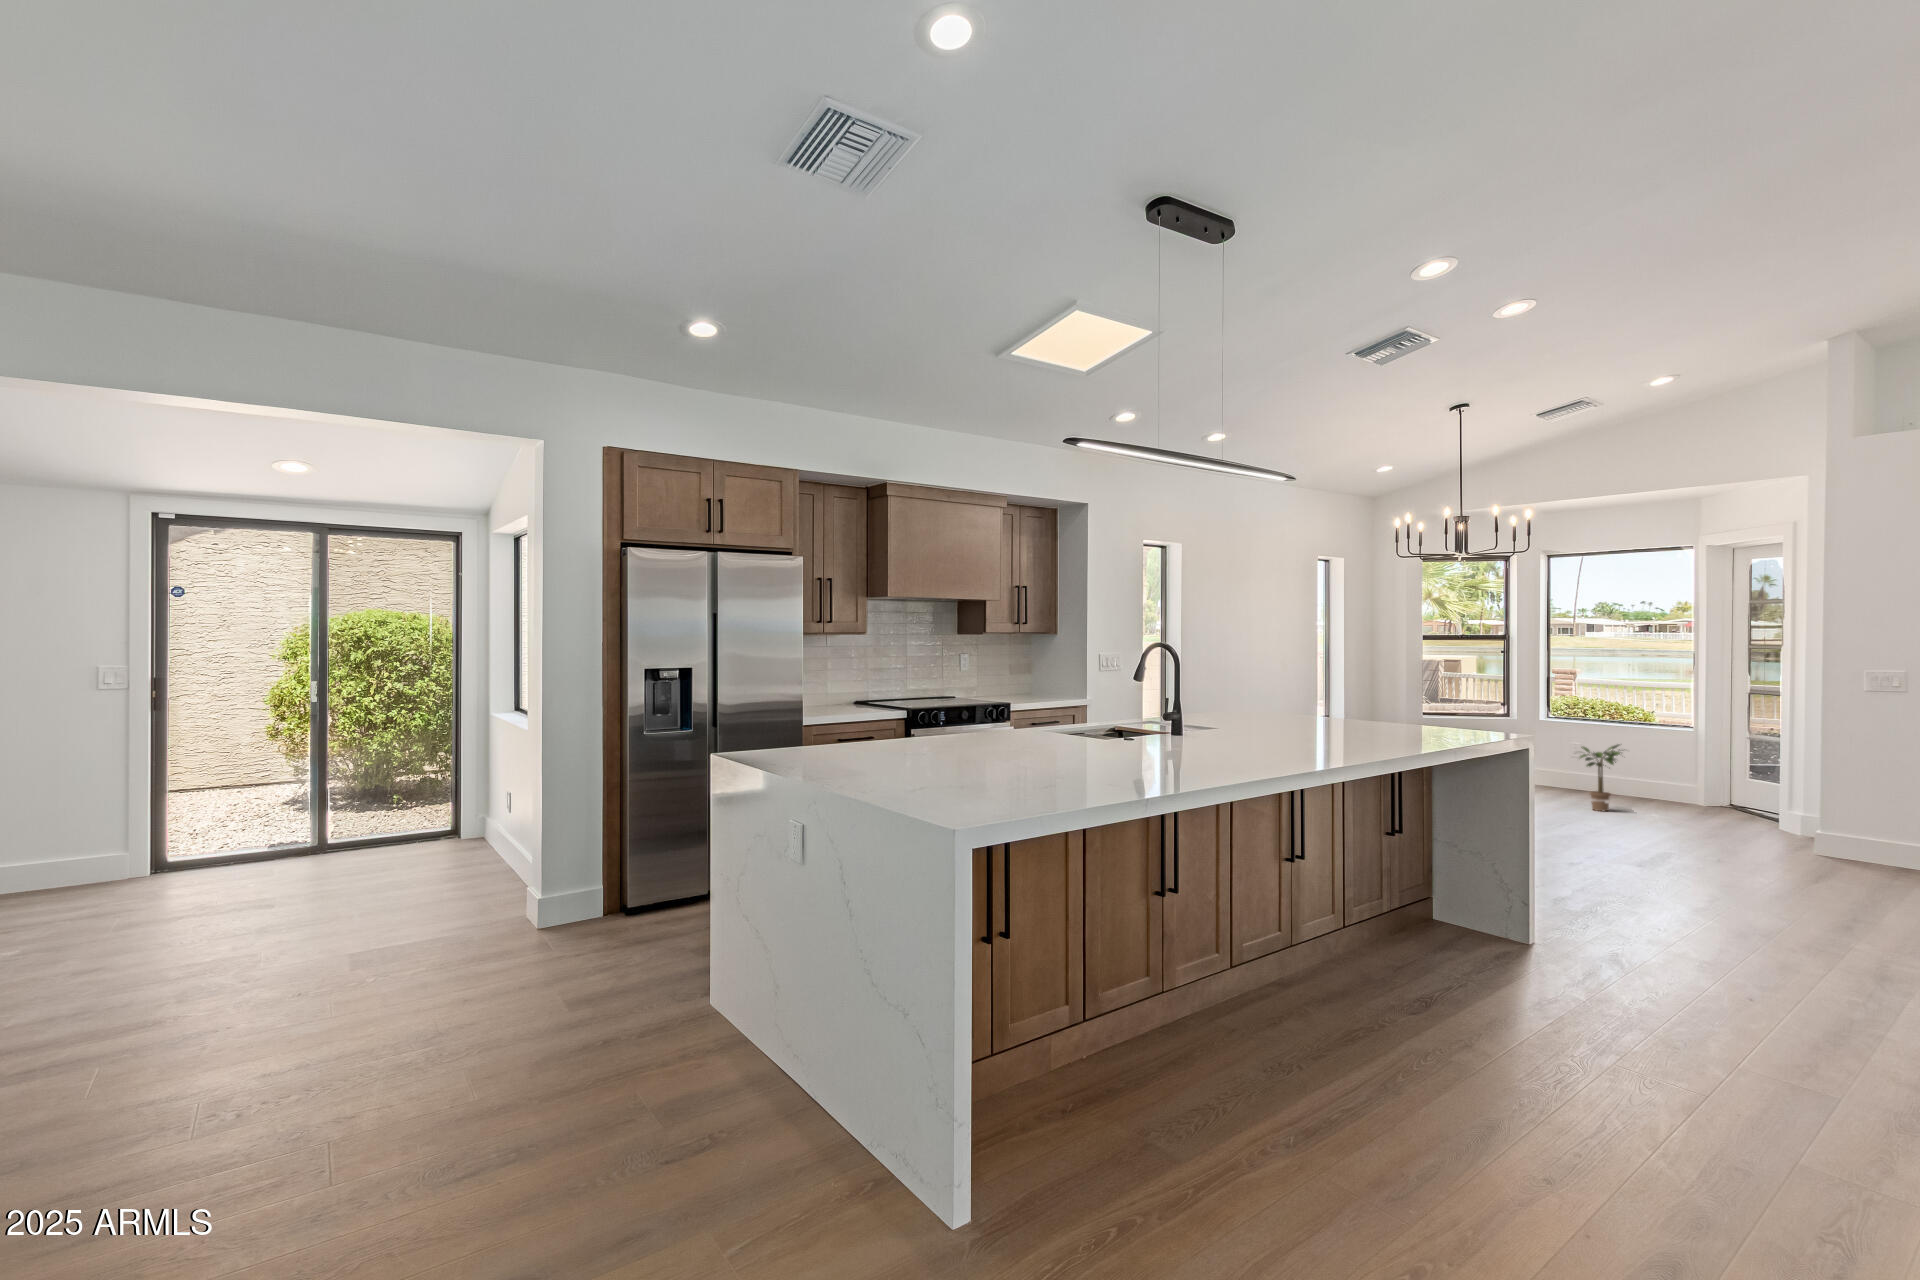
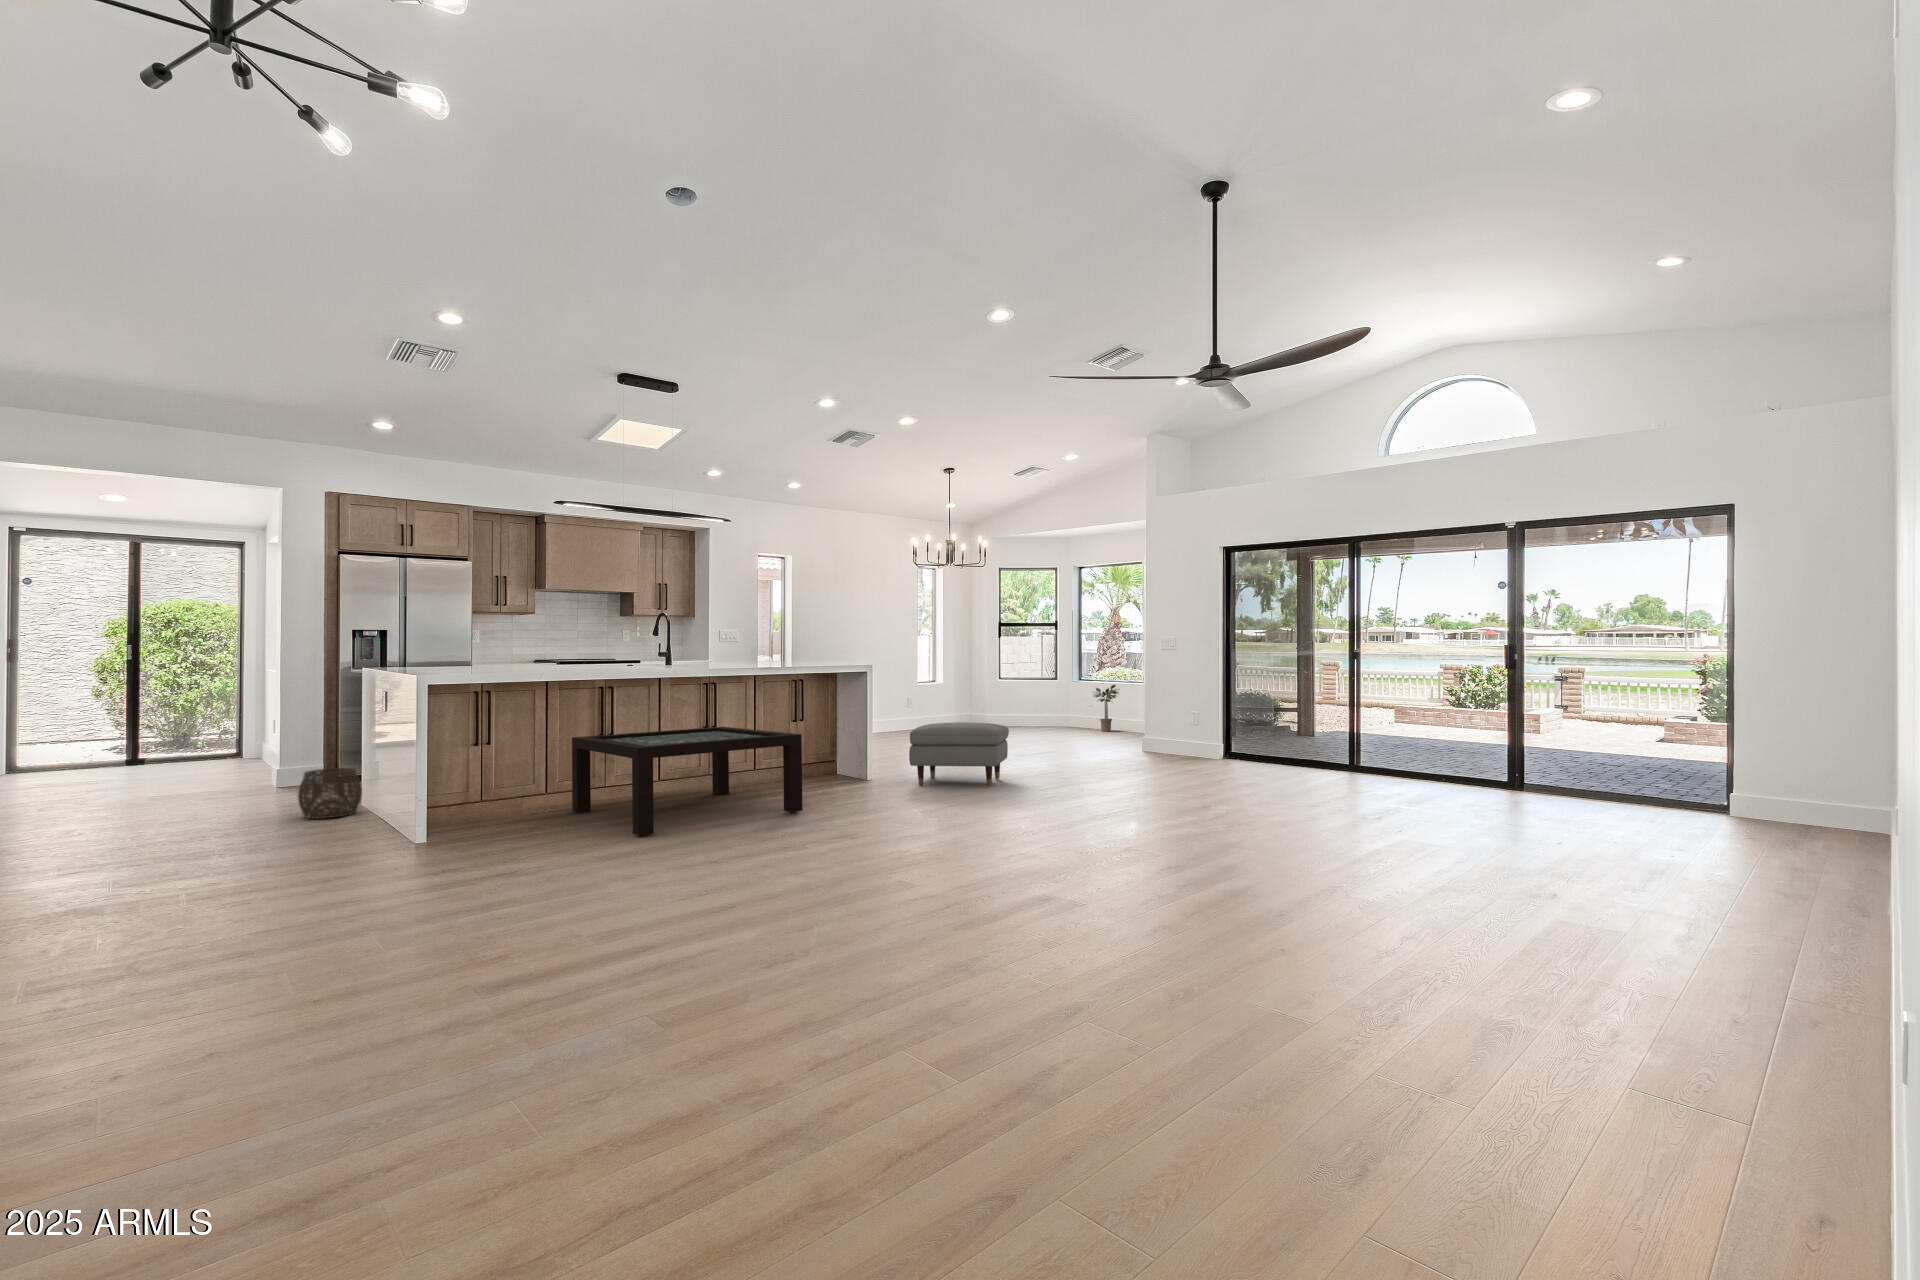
ottoman: none [1597,851,1850,992] -> present [909,722,1009,787]
coffee table: none [1148,864,1648,1217] -> present [572,727,803,836]
woven basket: none [647,941,751,1056] -> present [298,768,362,819]

